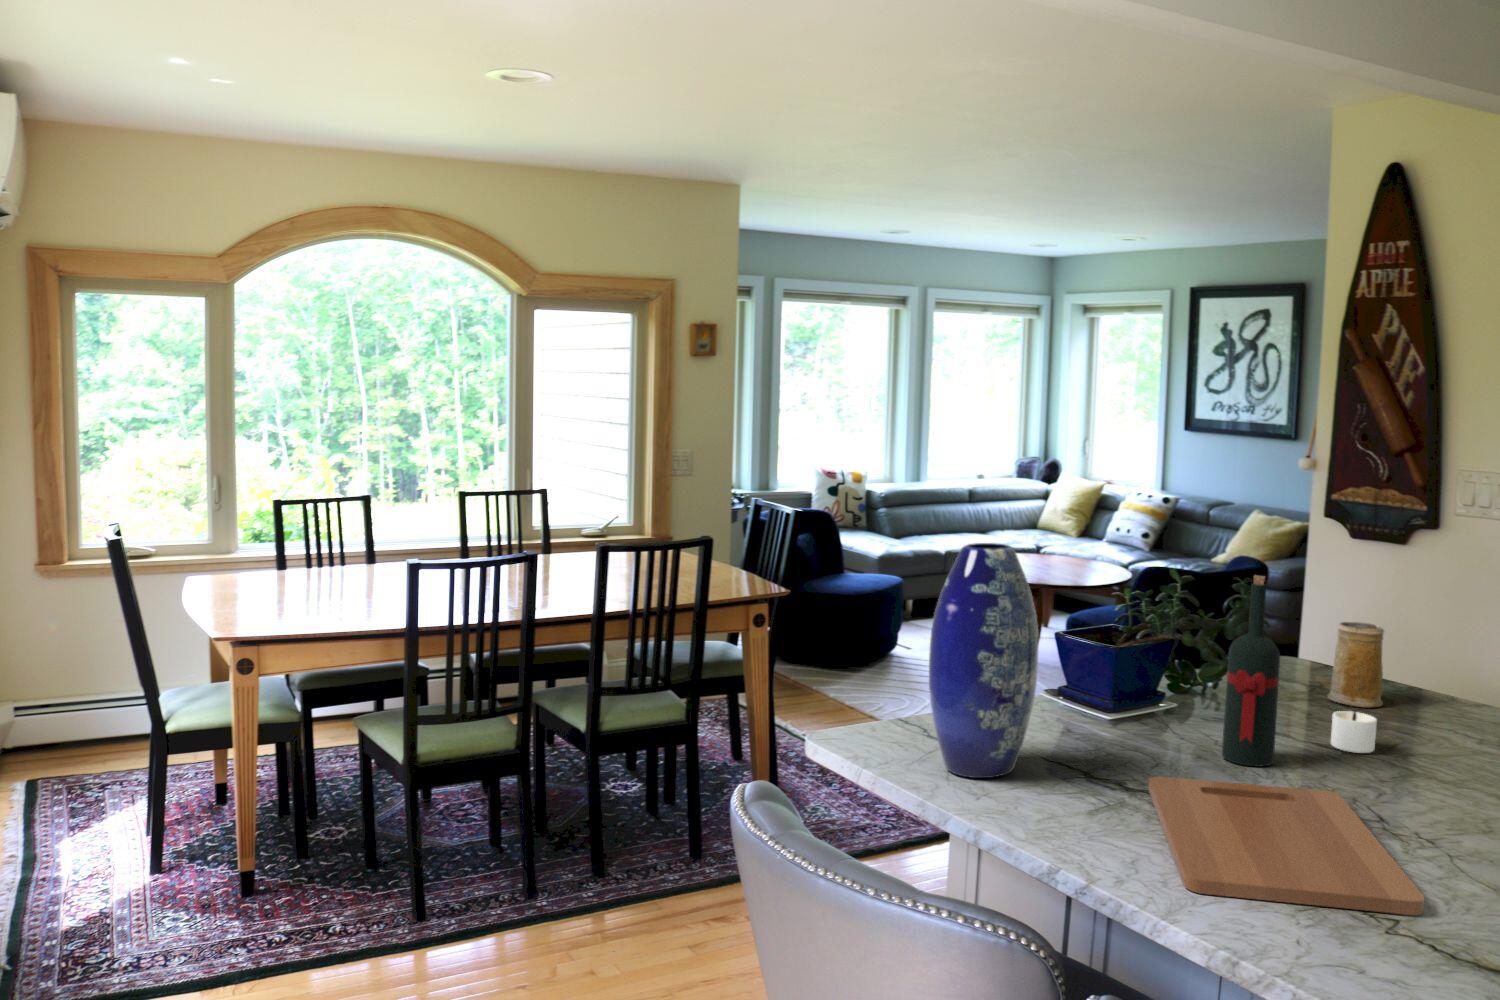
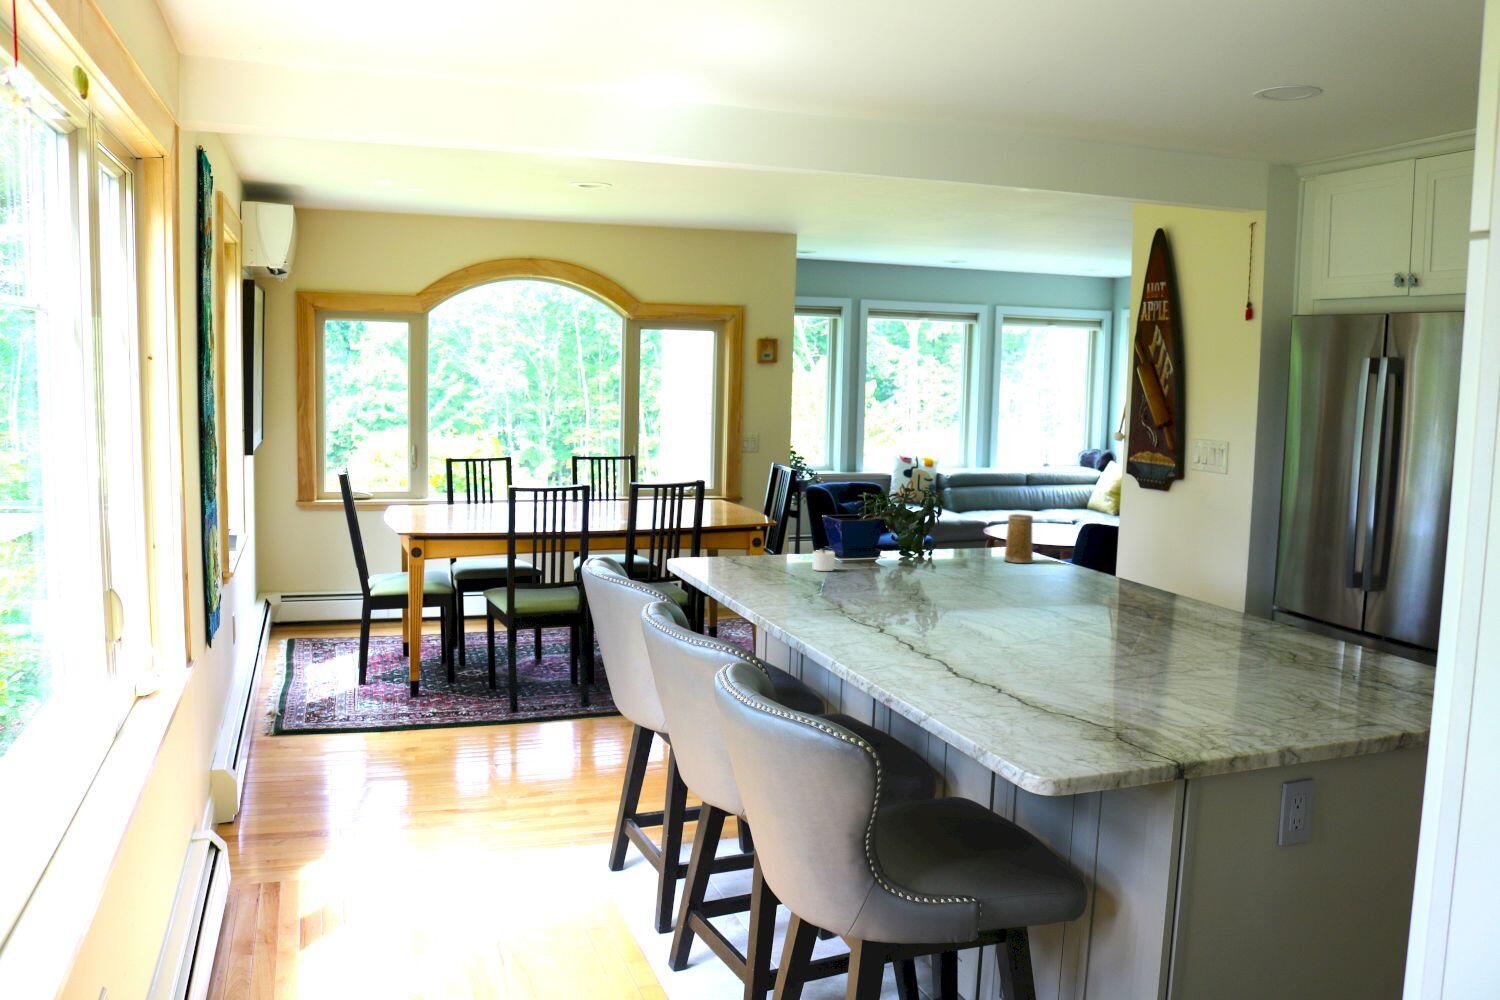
vase: present [929,543,1039,778] -> none [719,452,776,572]
wine bottle: present [1222,575,1280,766] -> none [886,473,914,575]
candle: present [1331,711,1377,753] -> present [813,550,835,571]
cutting board: present [1149,777,1425,915] -> none [780,572,911,606]

